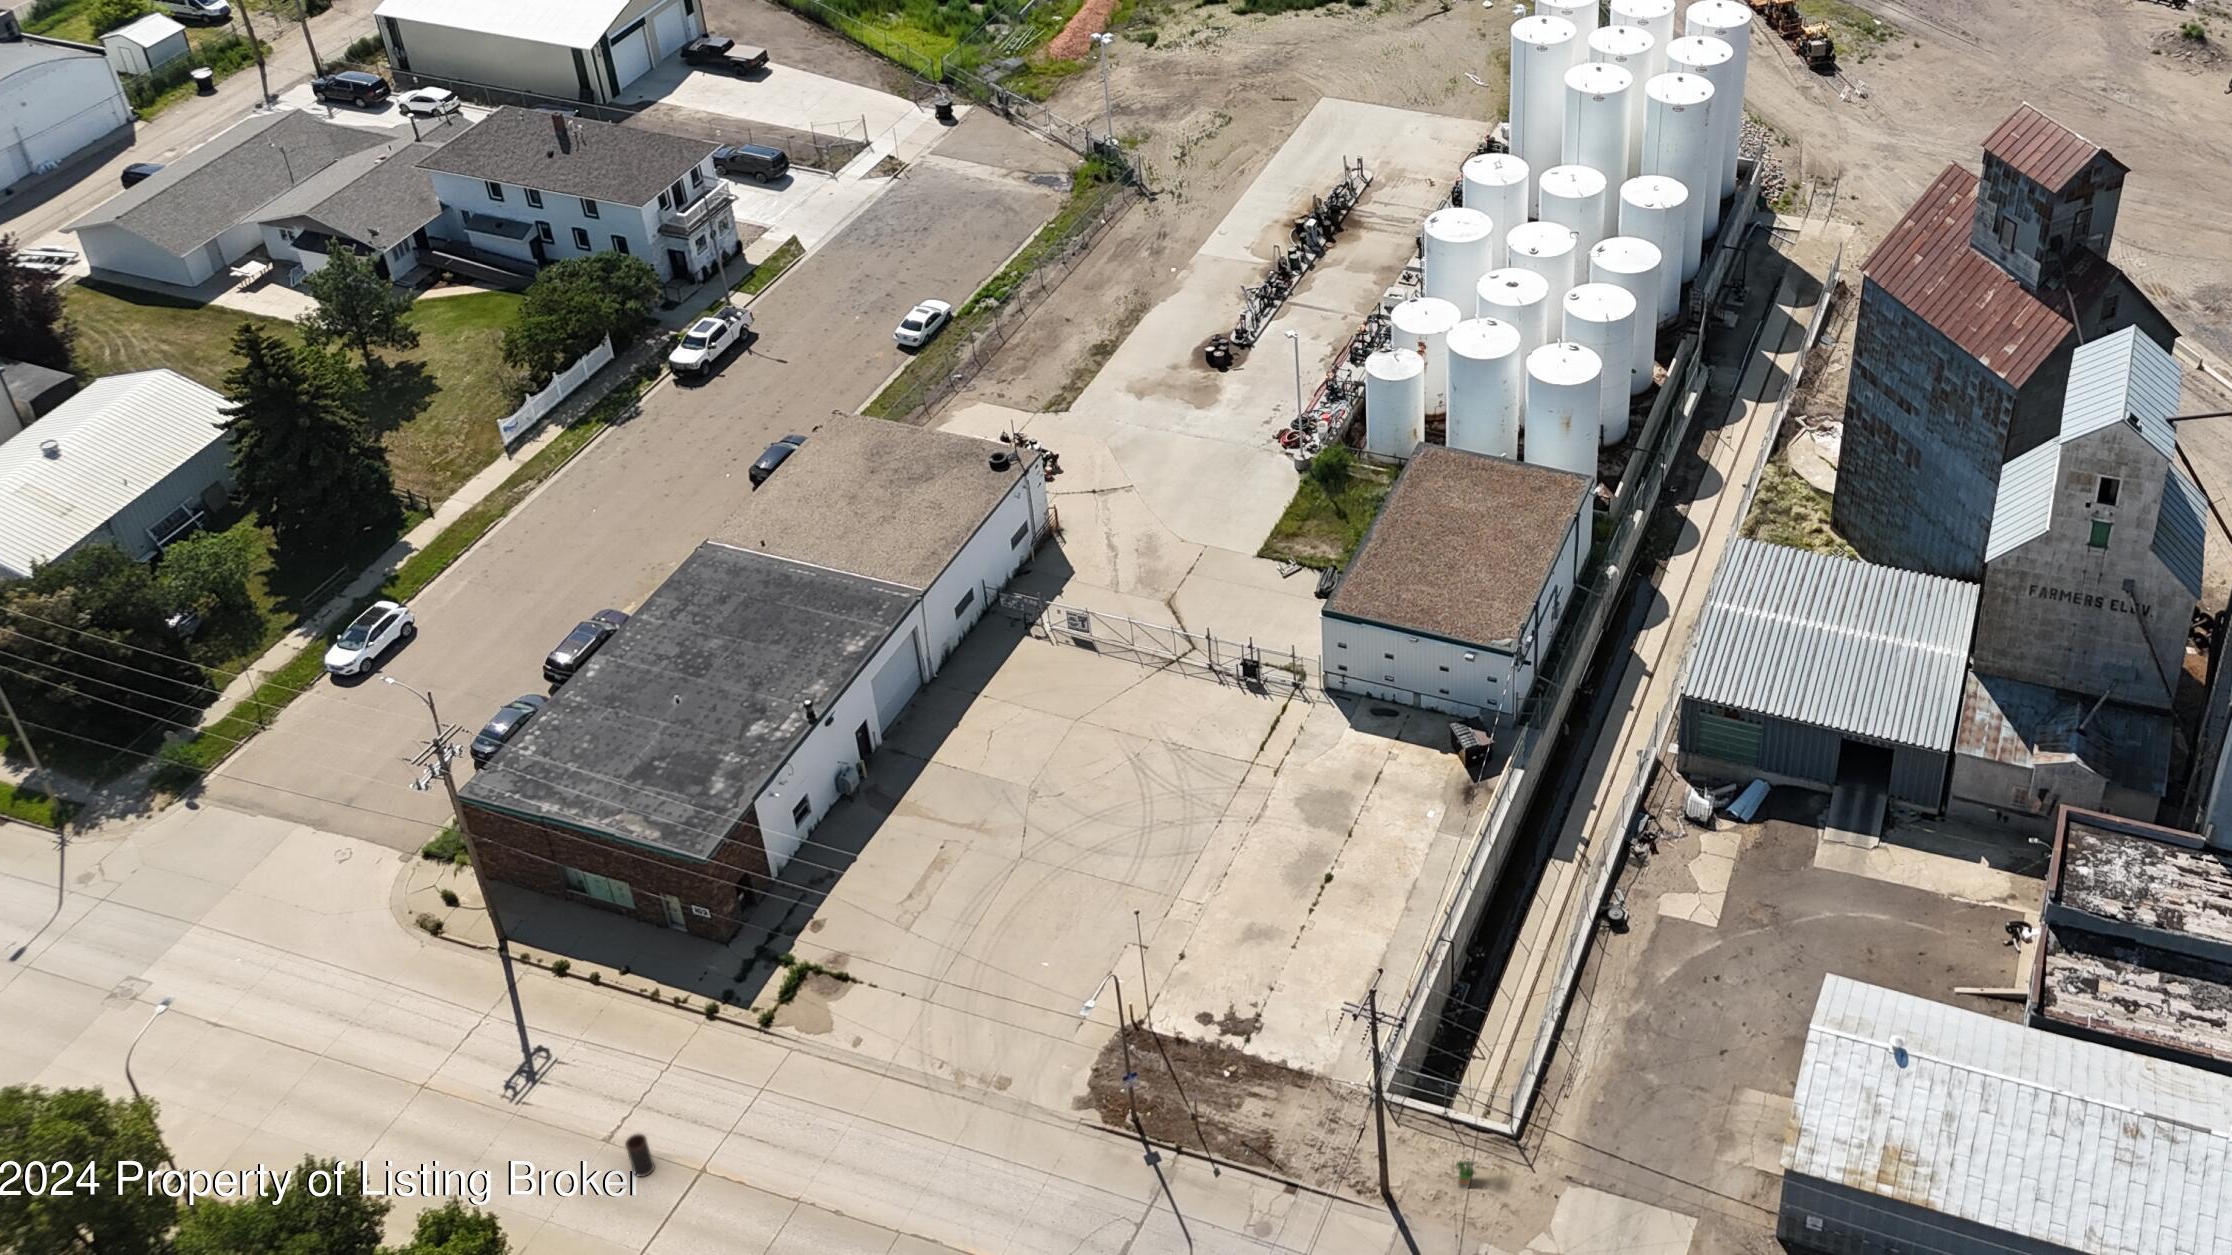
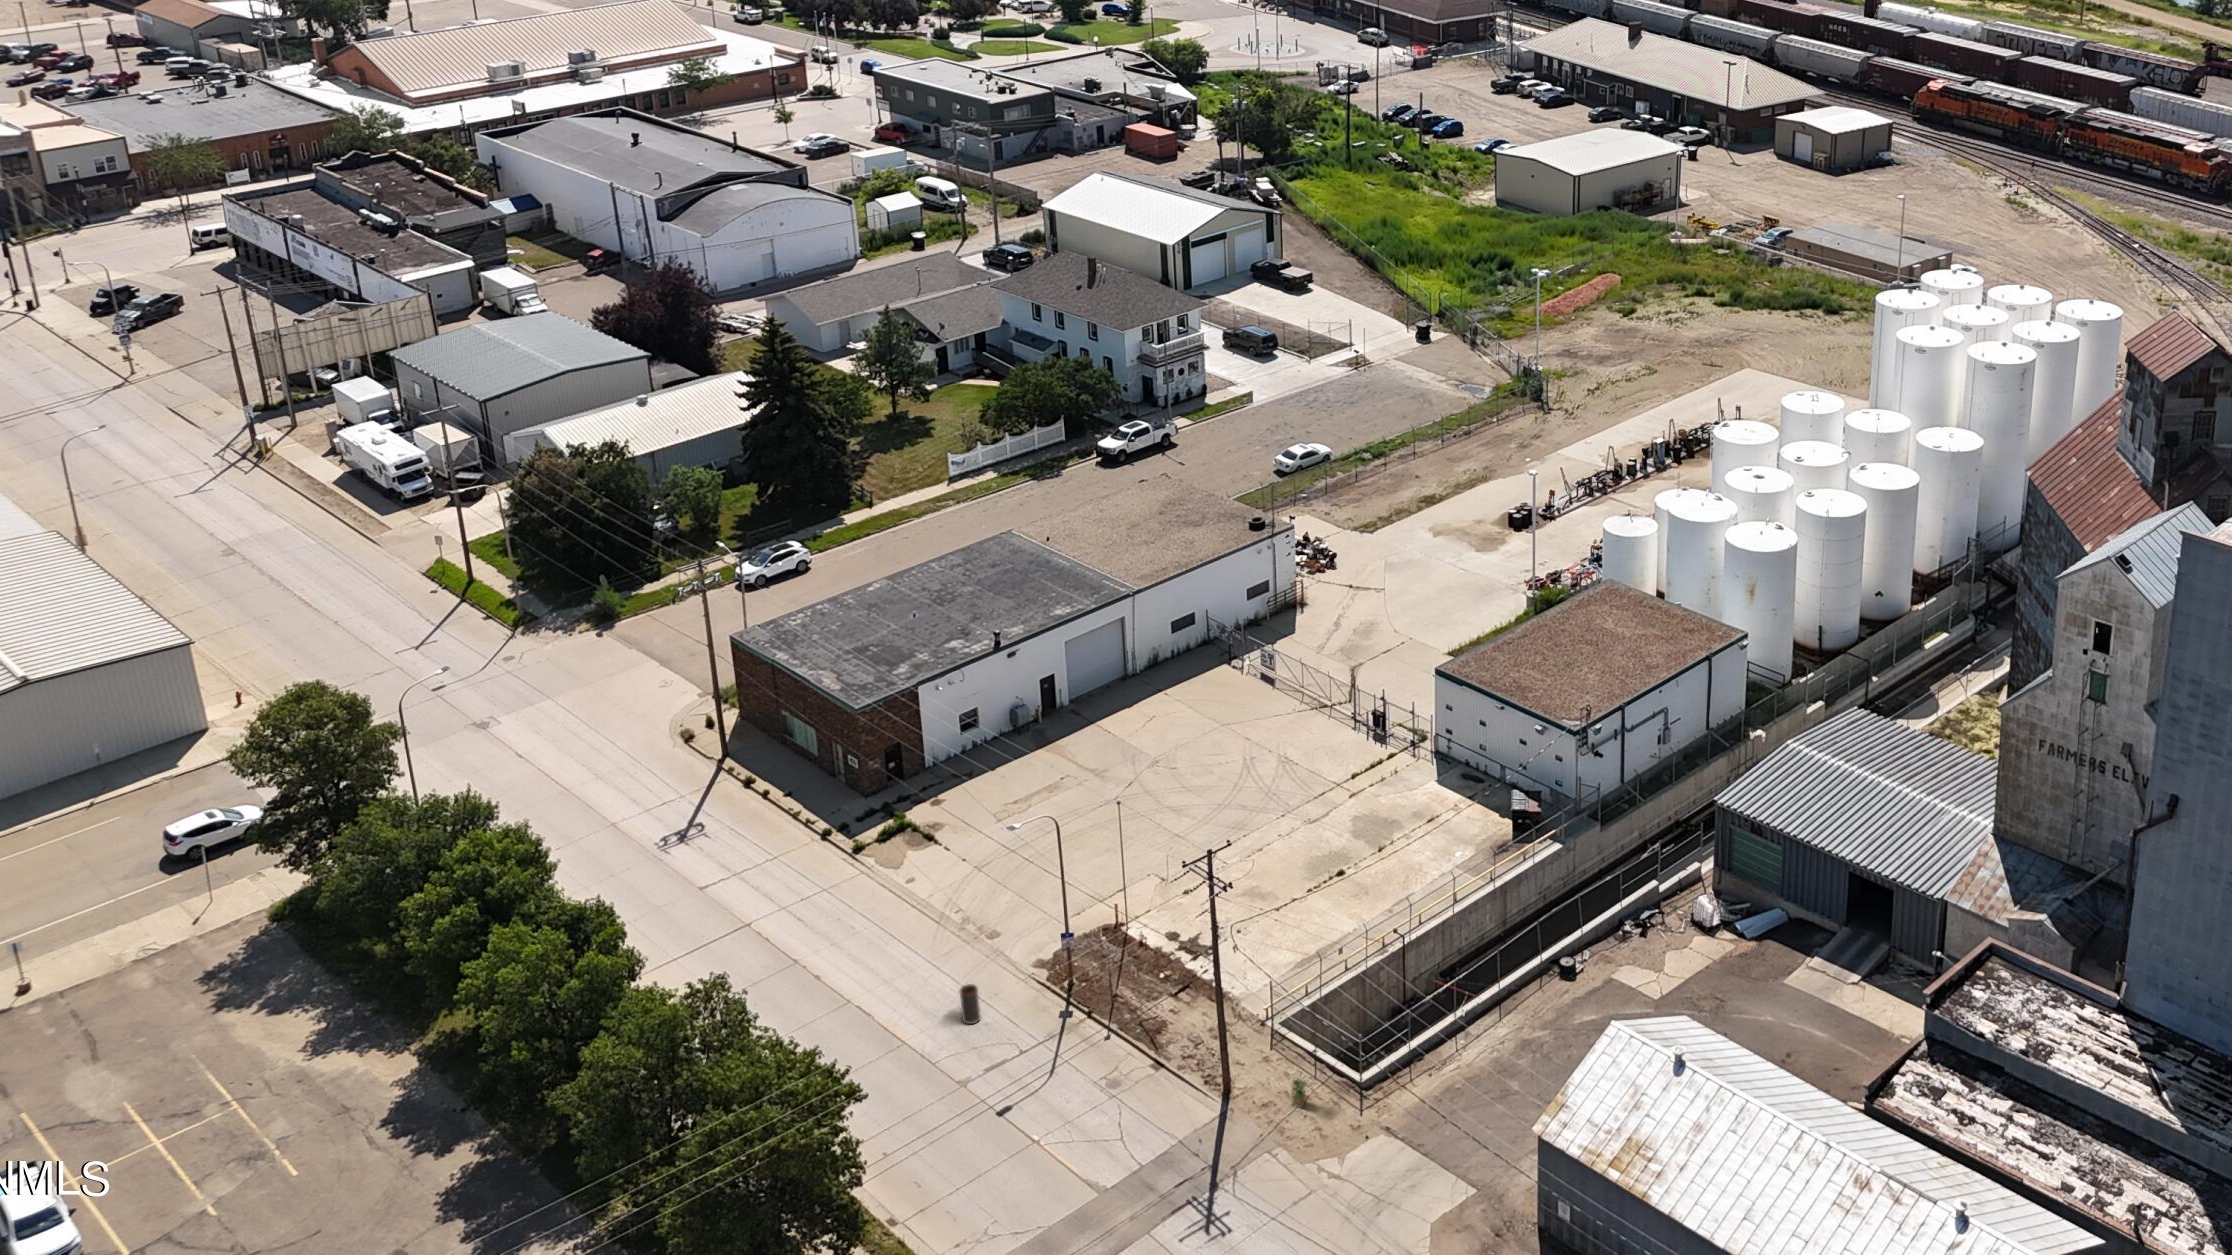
trash can: present [625,1134,655,1177] -> present [960,984,981,1024]

